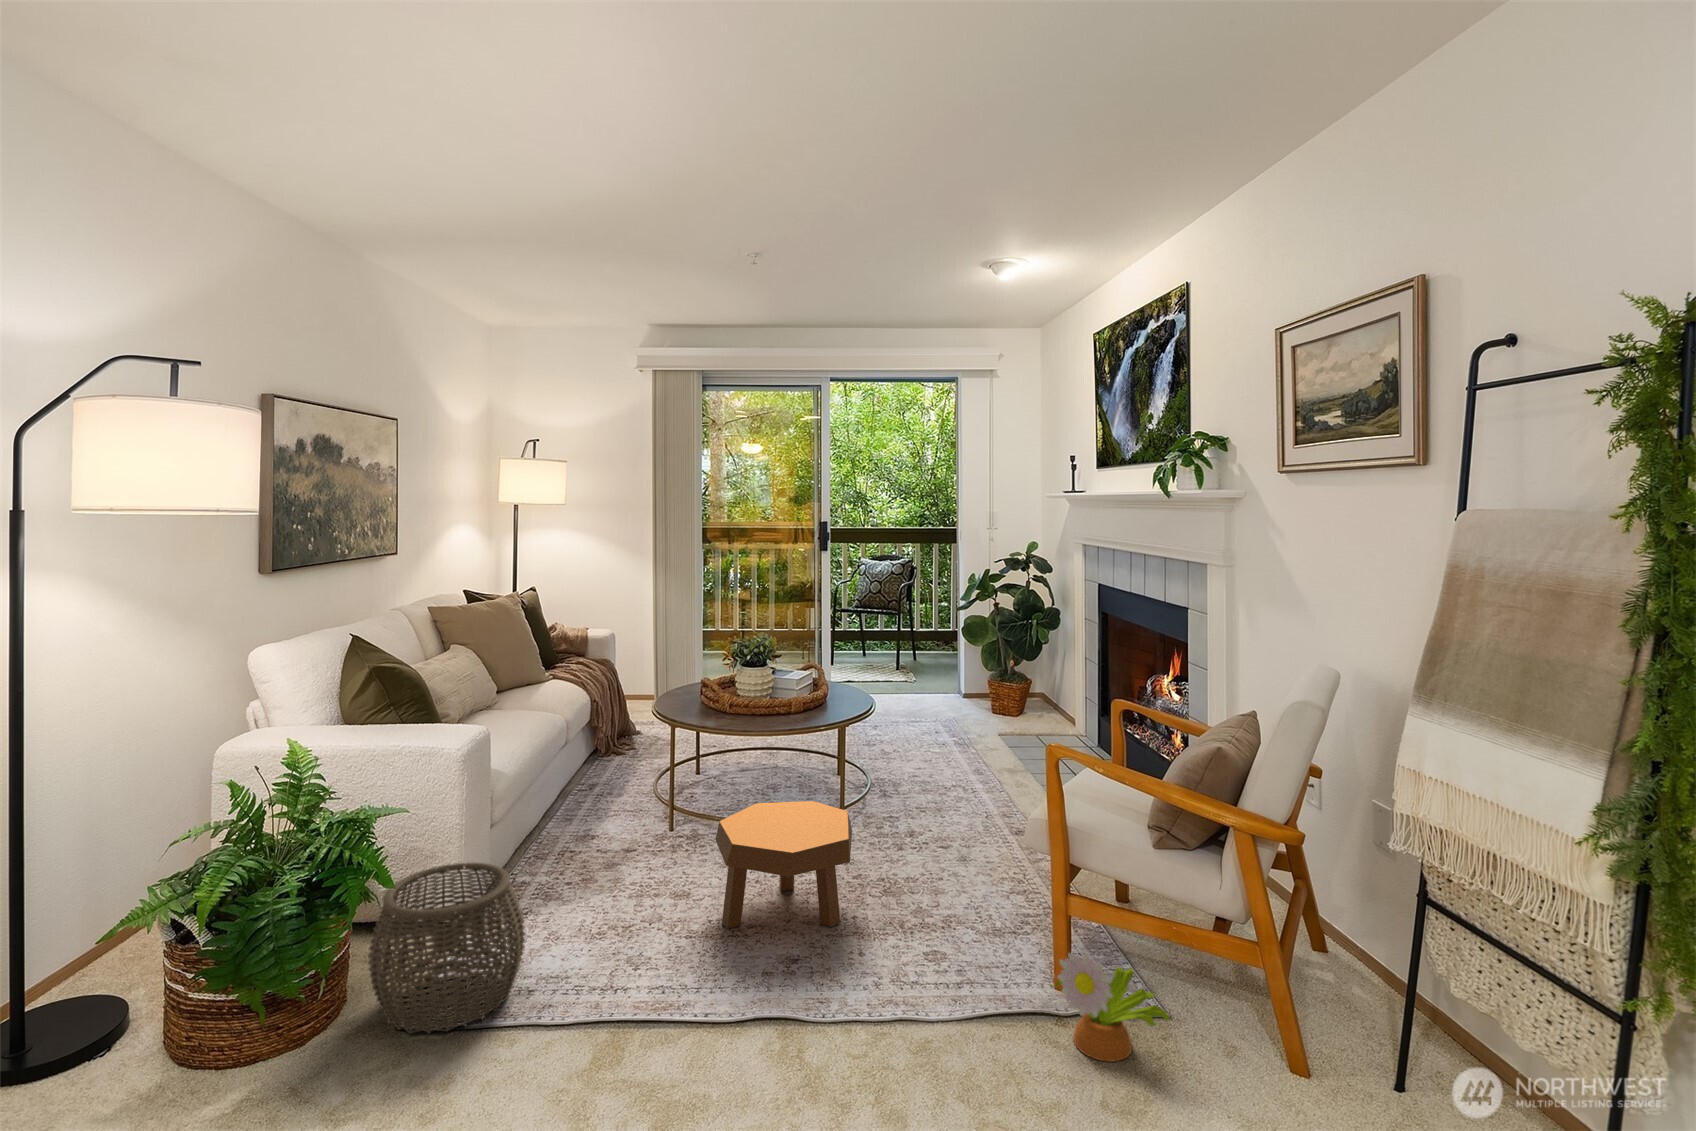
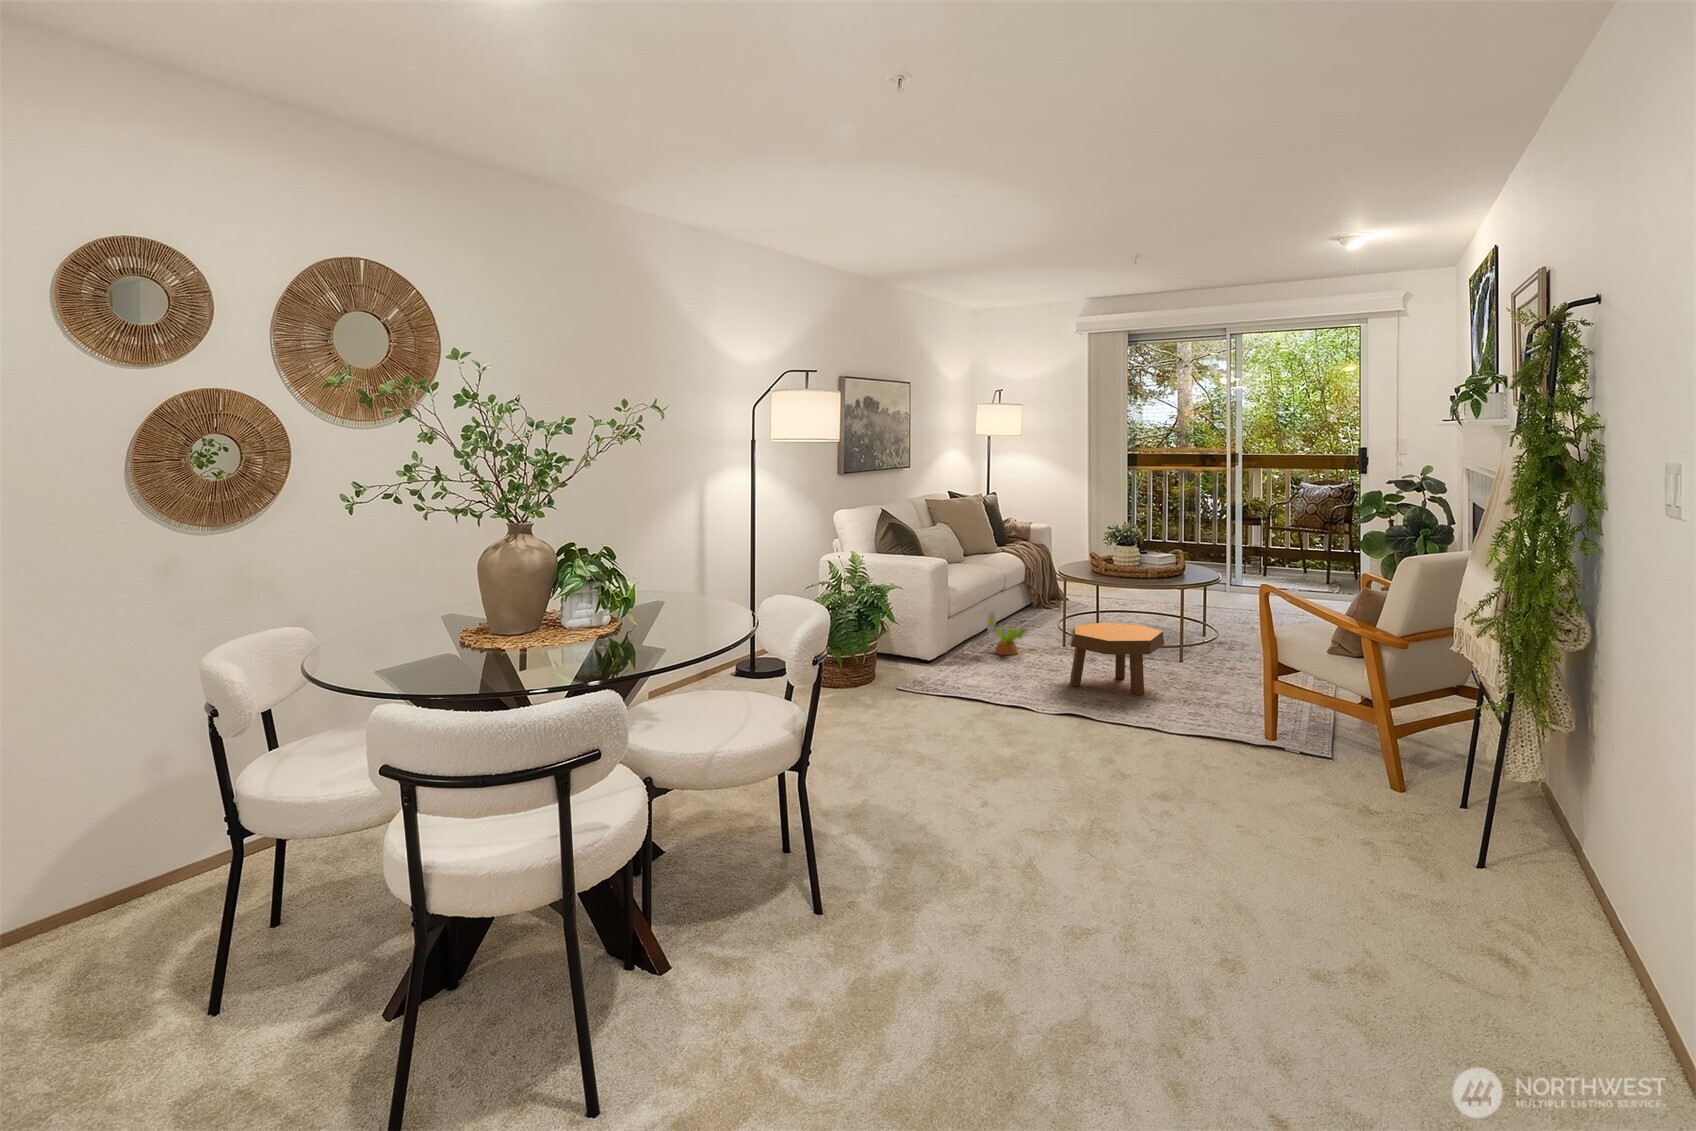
woven basket: present [368,863,525,1034] -> none [882,620,955,692]
decorative plant: present [1050,952,1170,1062] -> present [987,612,1028,655]

